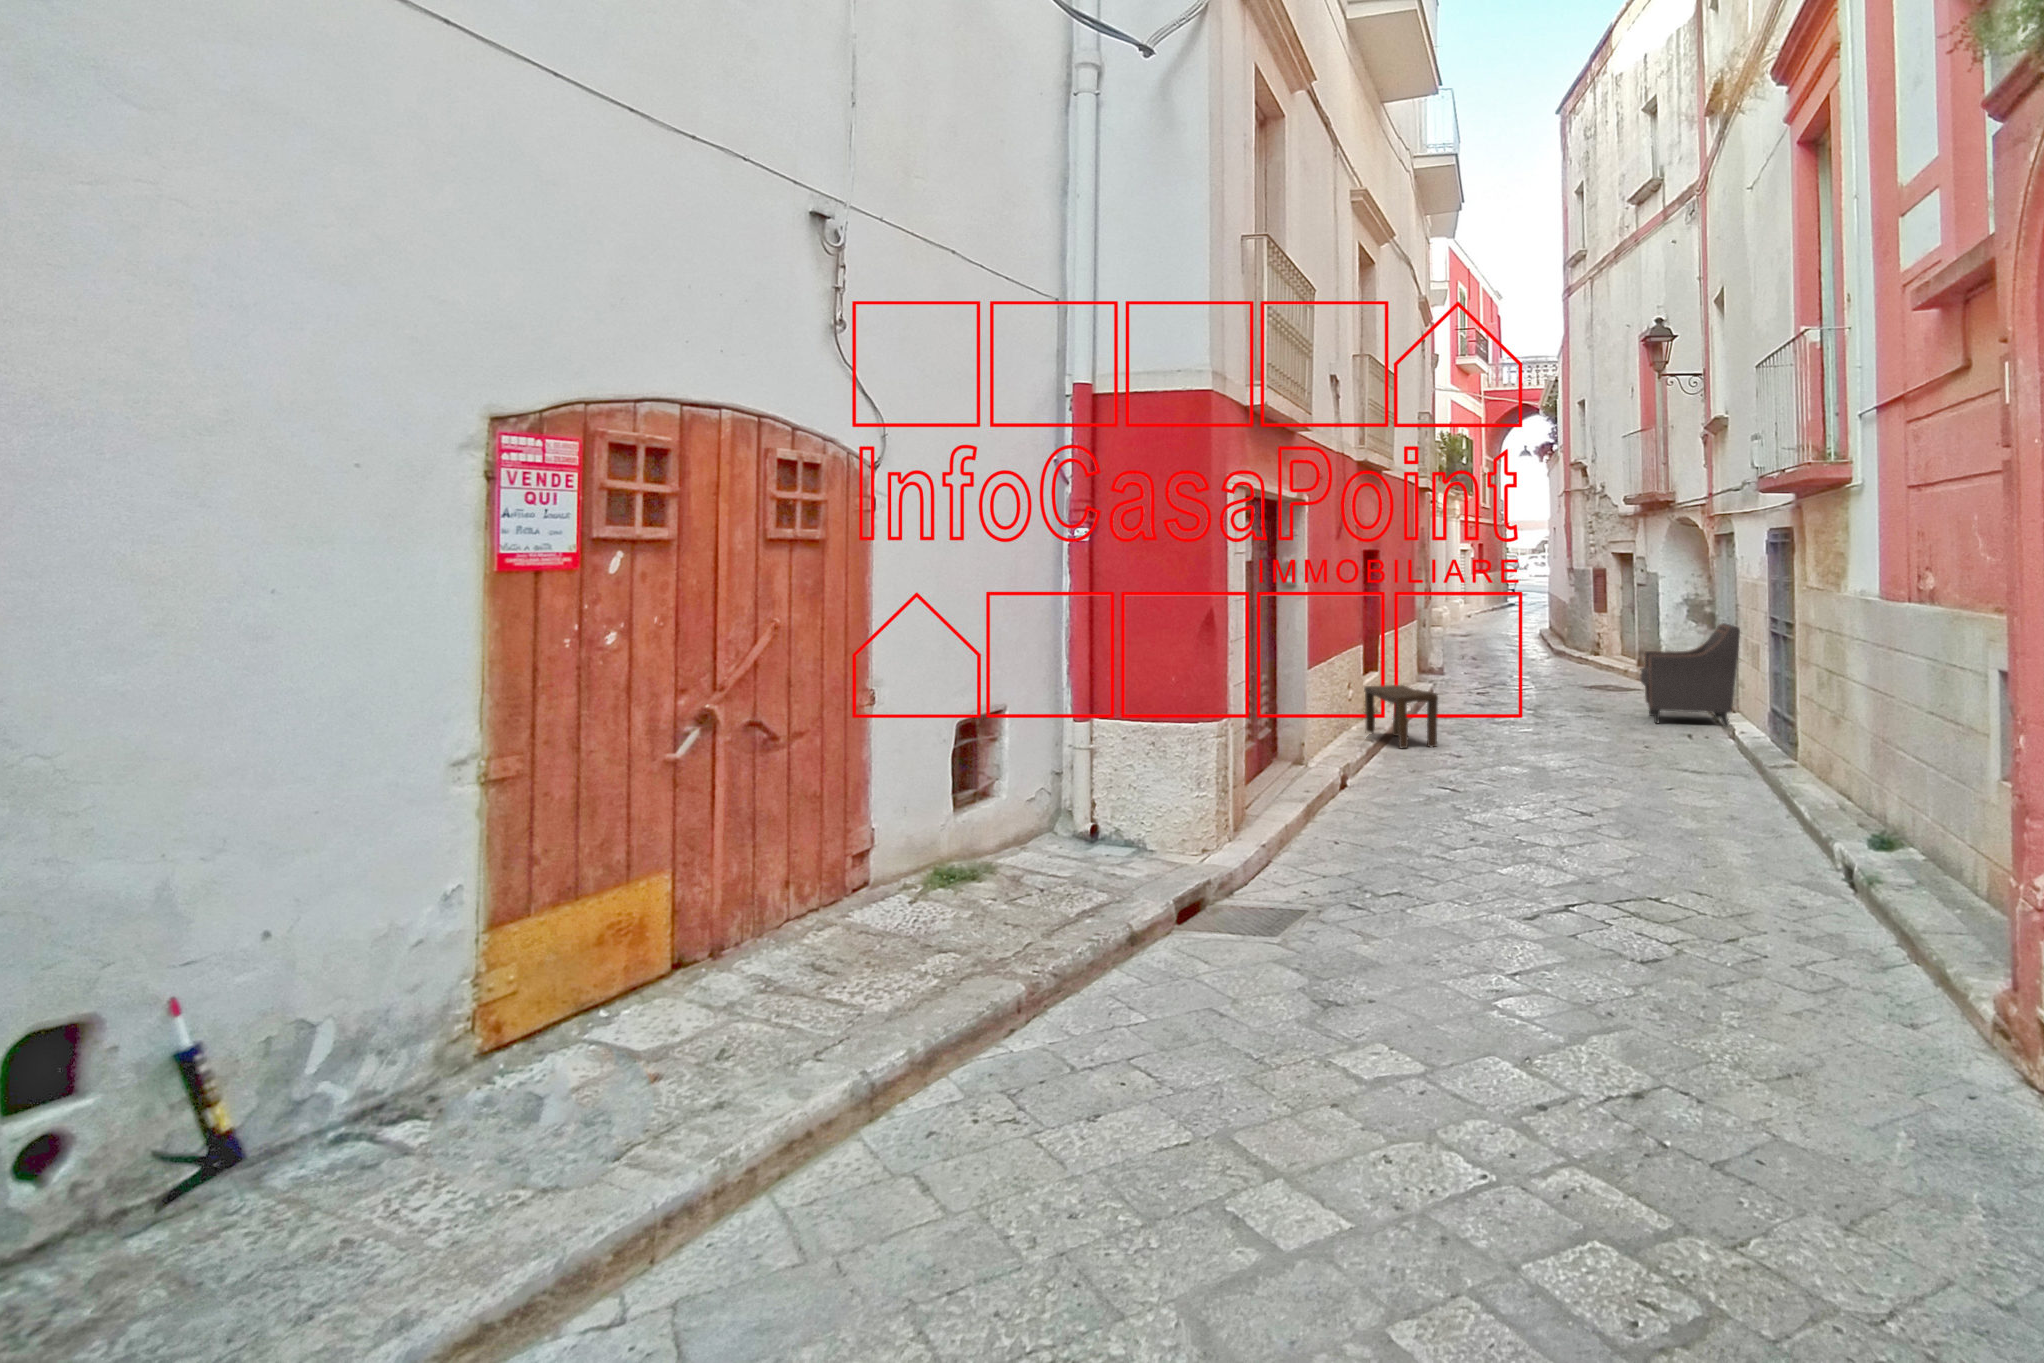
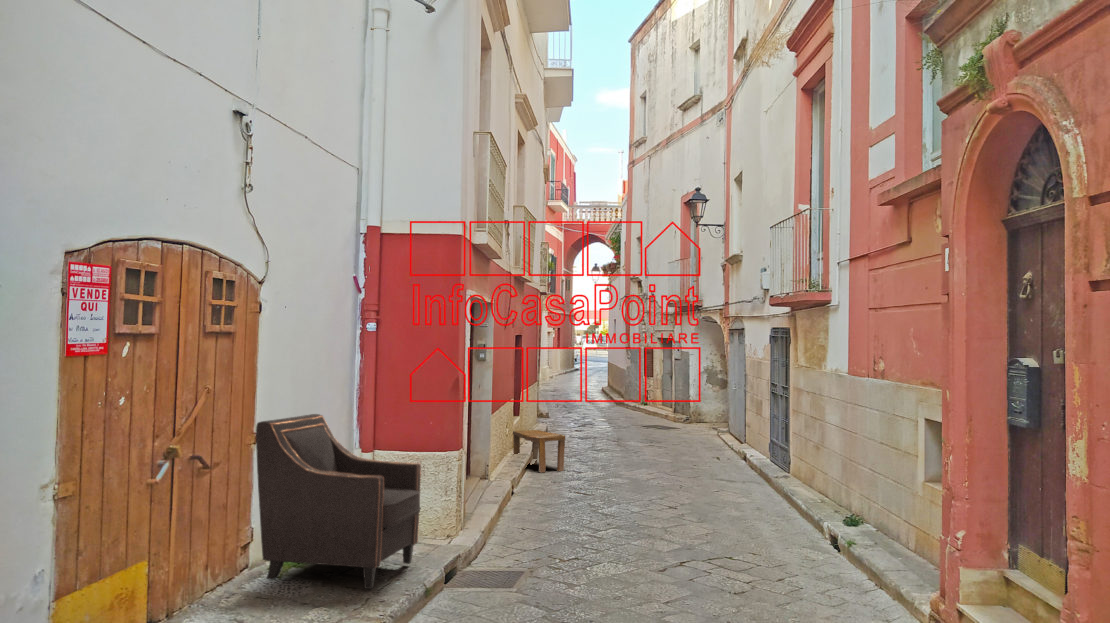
chair: present [1640,623,1740,727] -> present [256,414,421,589]

